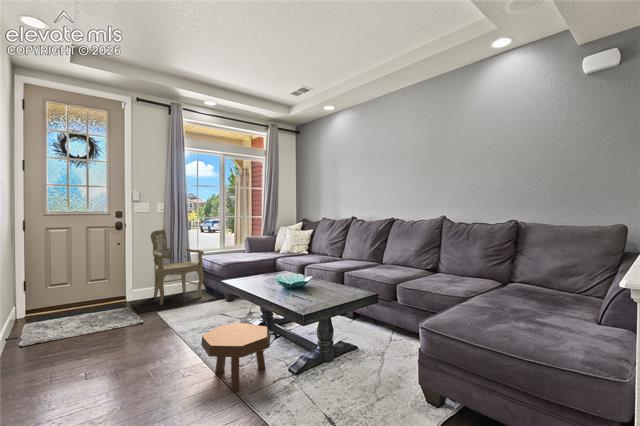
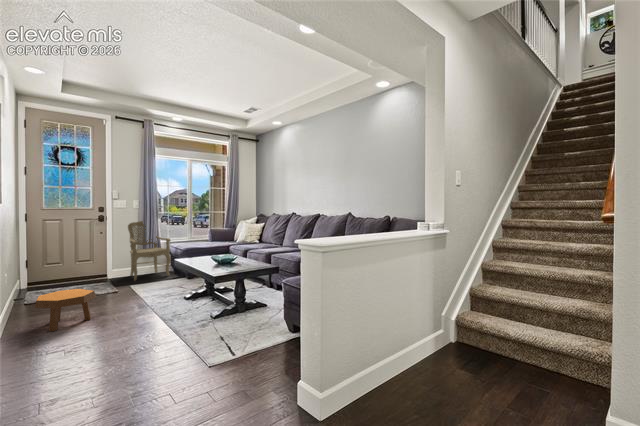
footstool: present [201,323,271,392] -> present [35,289,96,331]

